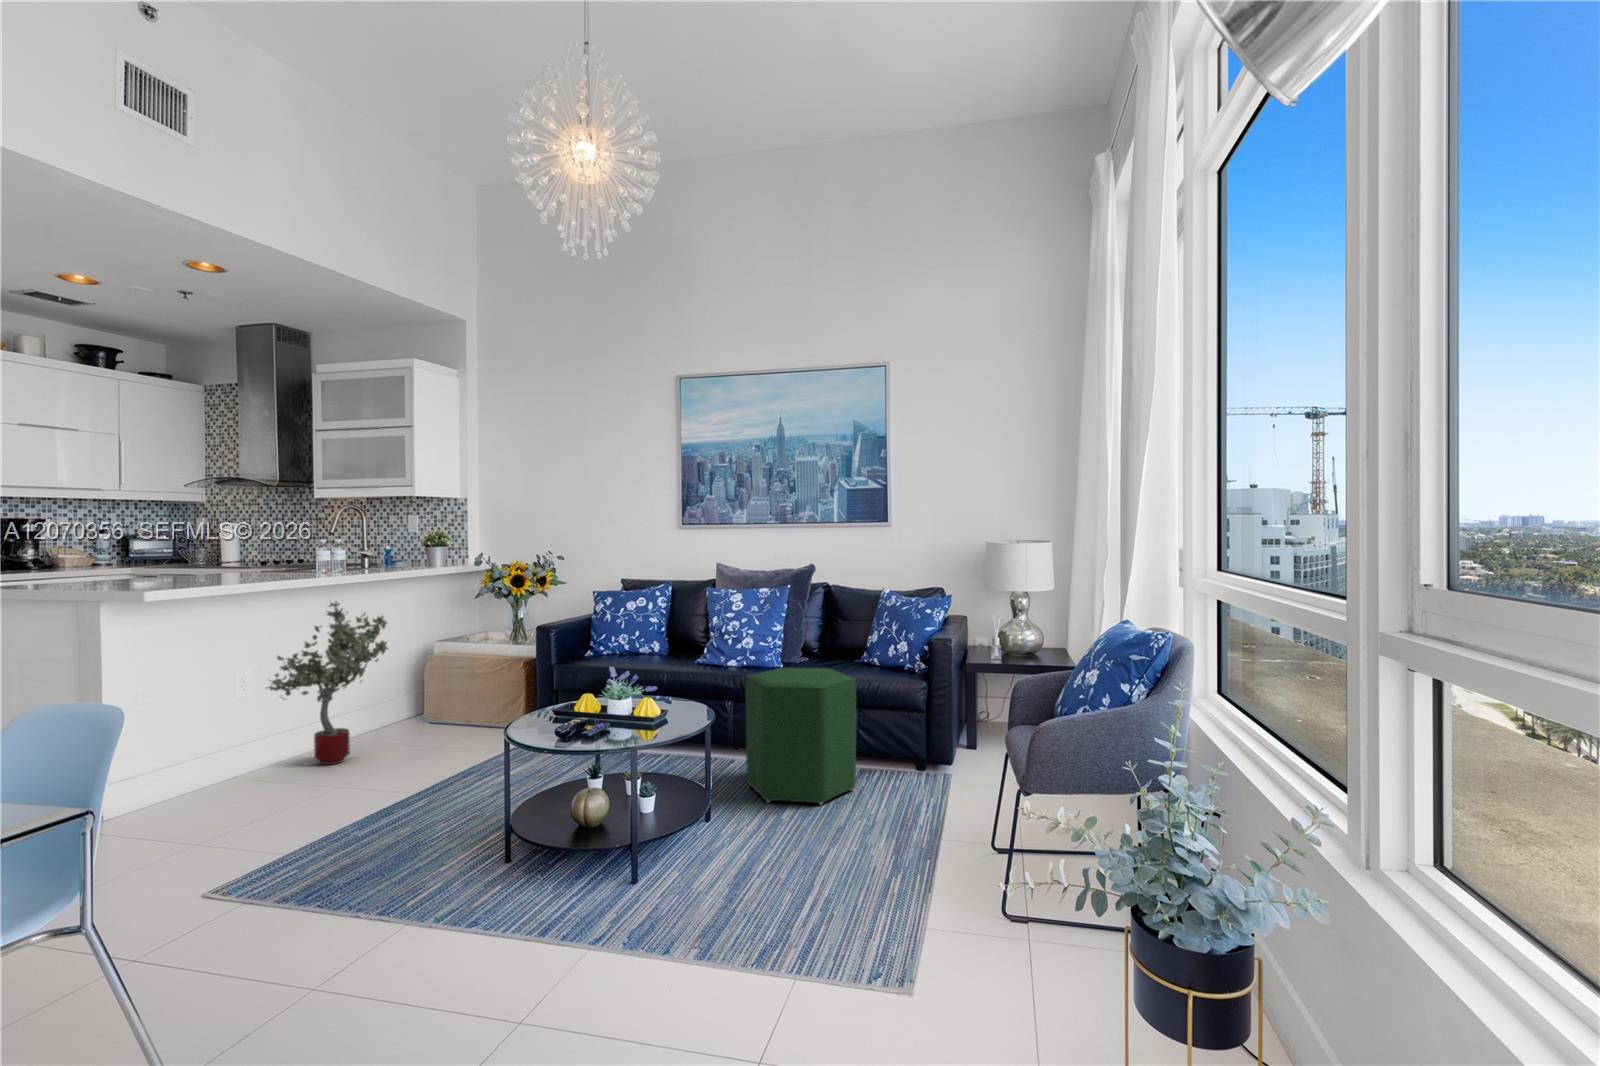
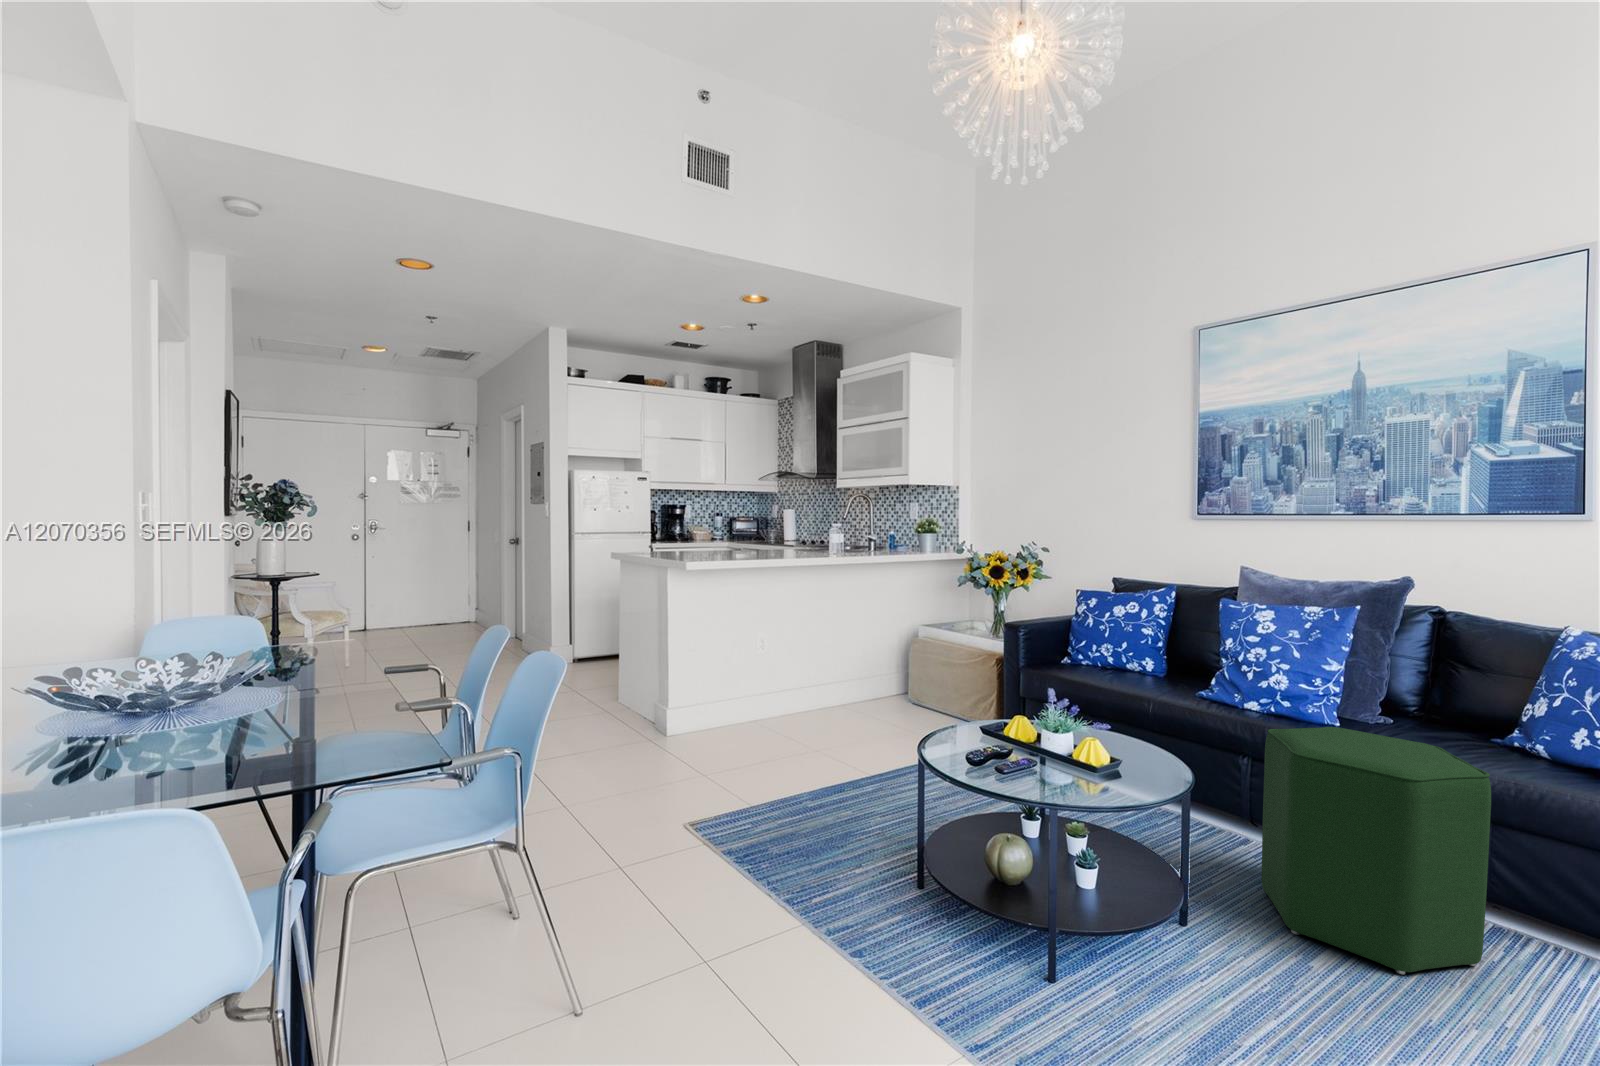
potted tree: present [268,602,388,765] -> none [758,575,866,728]

